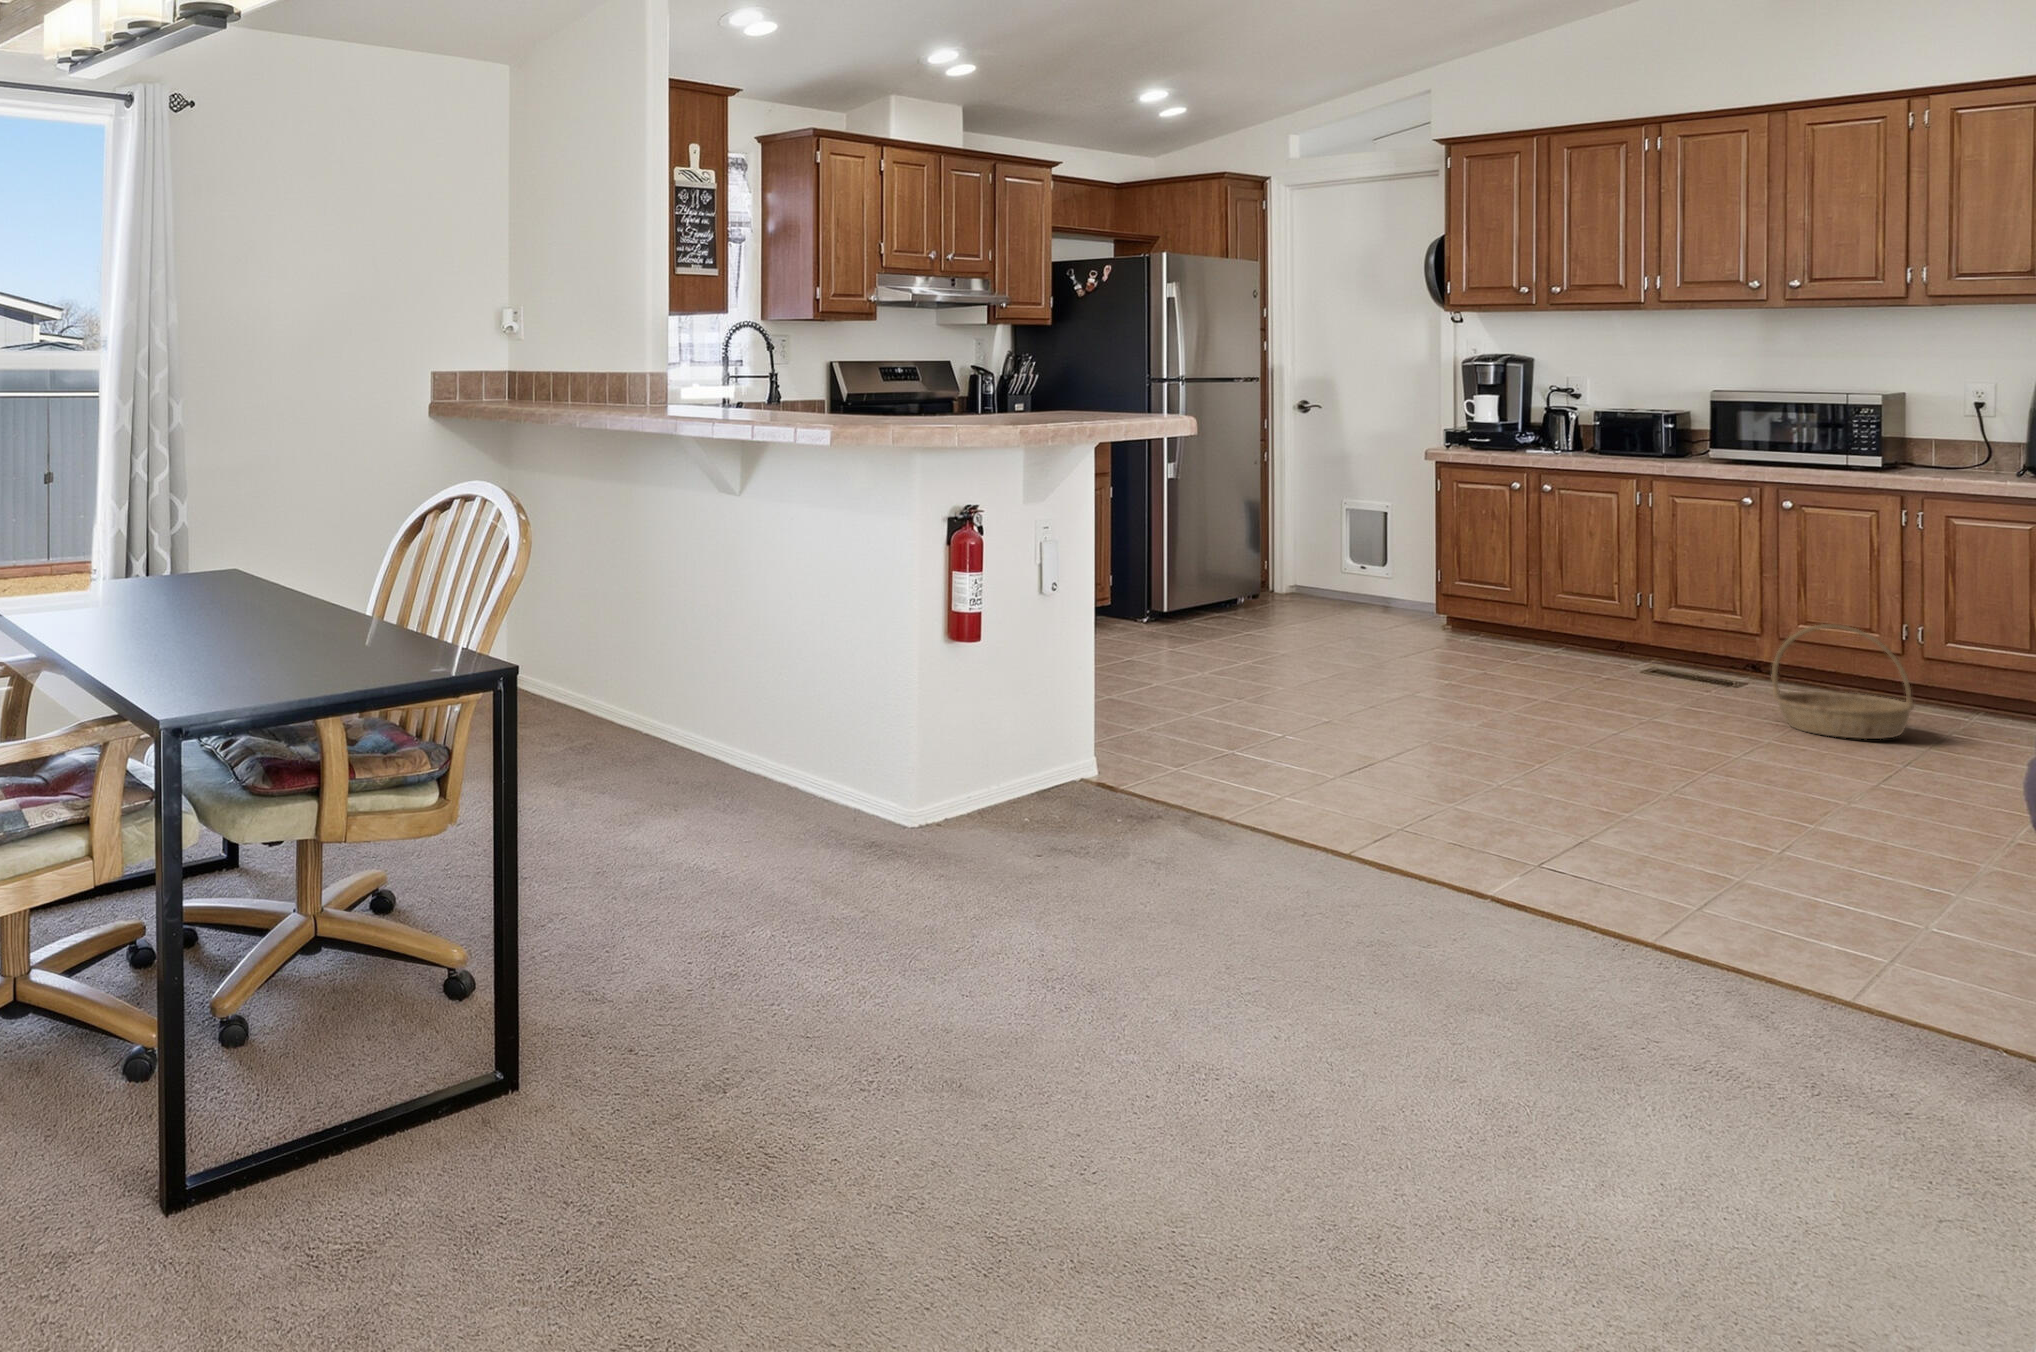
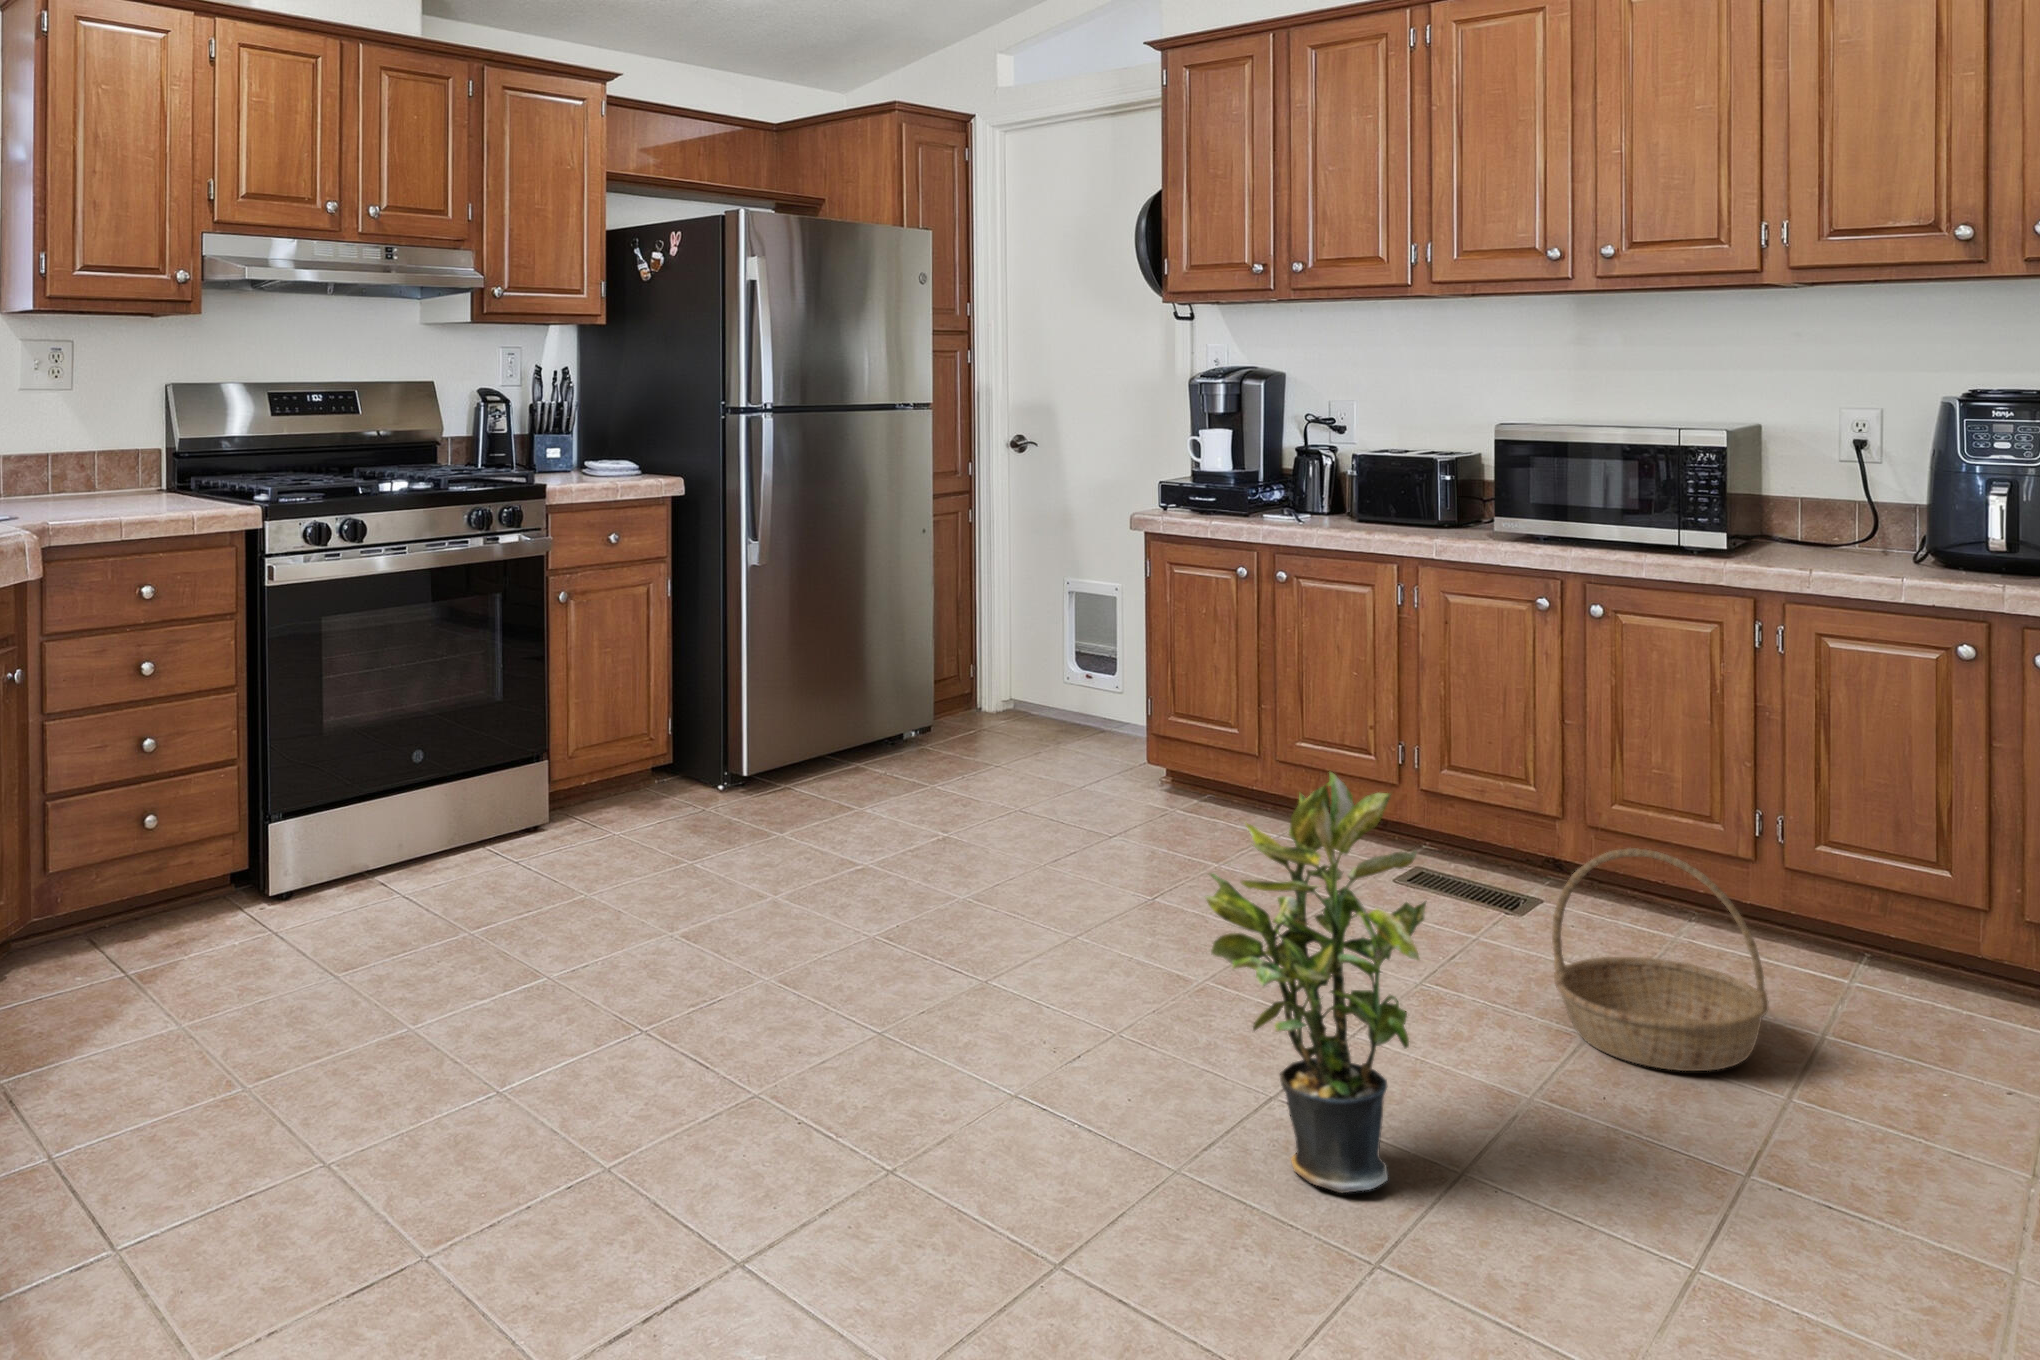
potted plant: none [1585,560,1719,760] -> present [1206,772,1426,1193]

